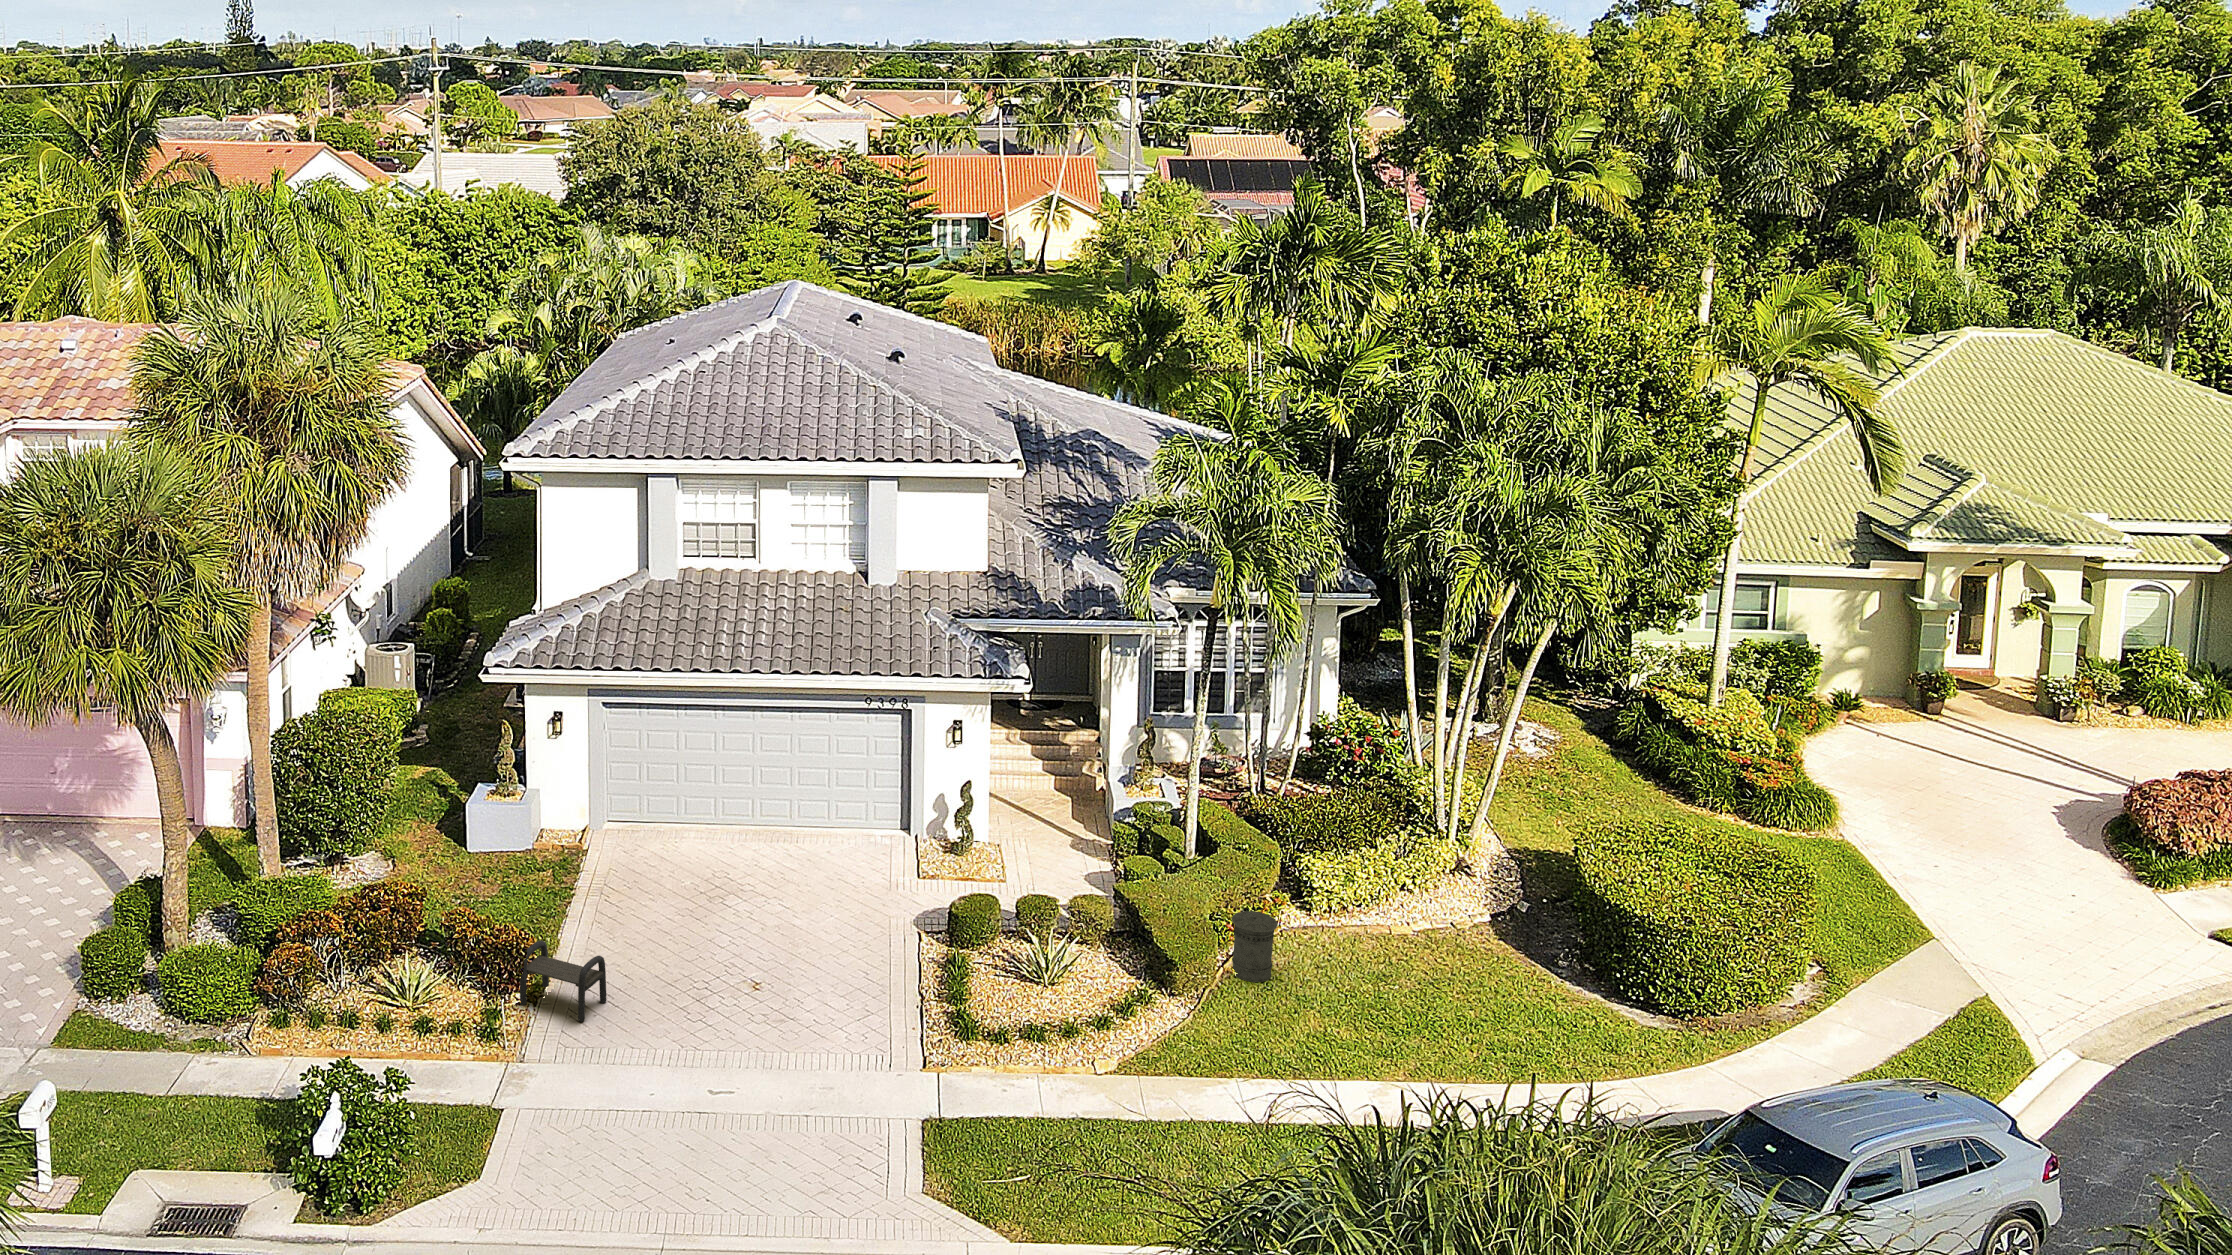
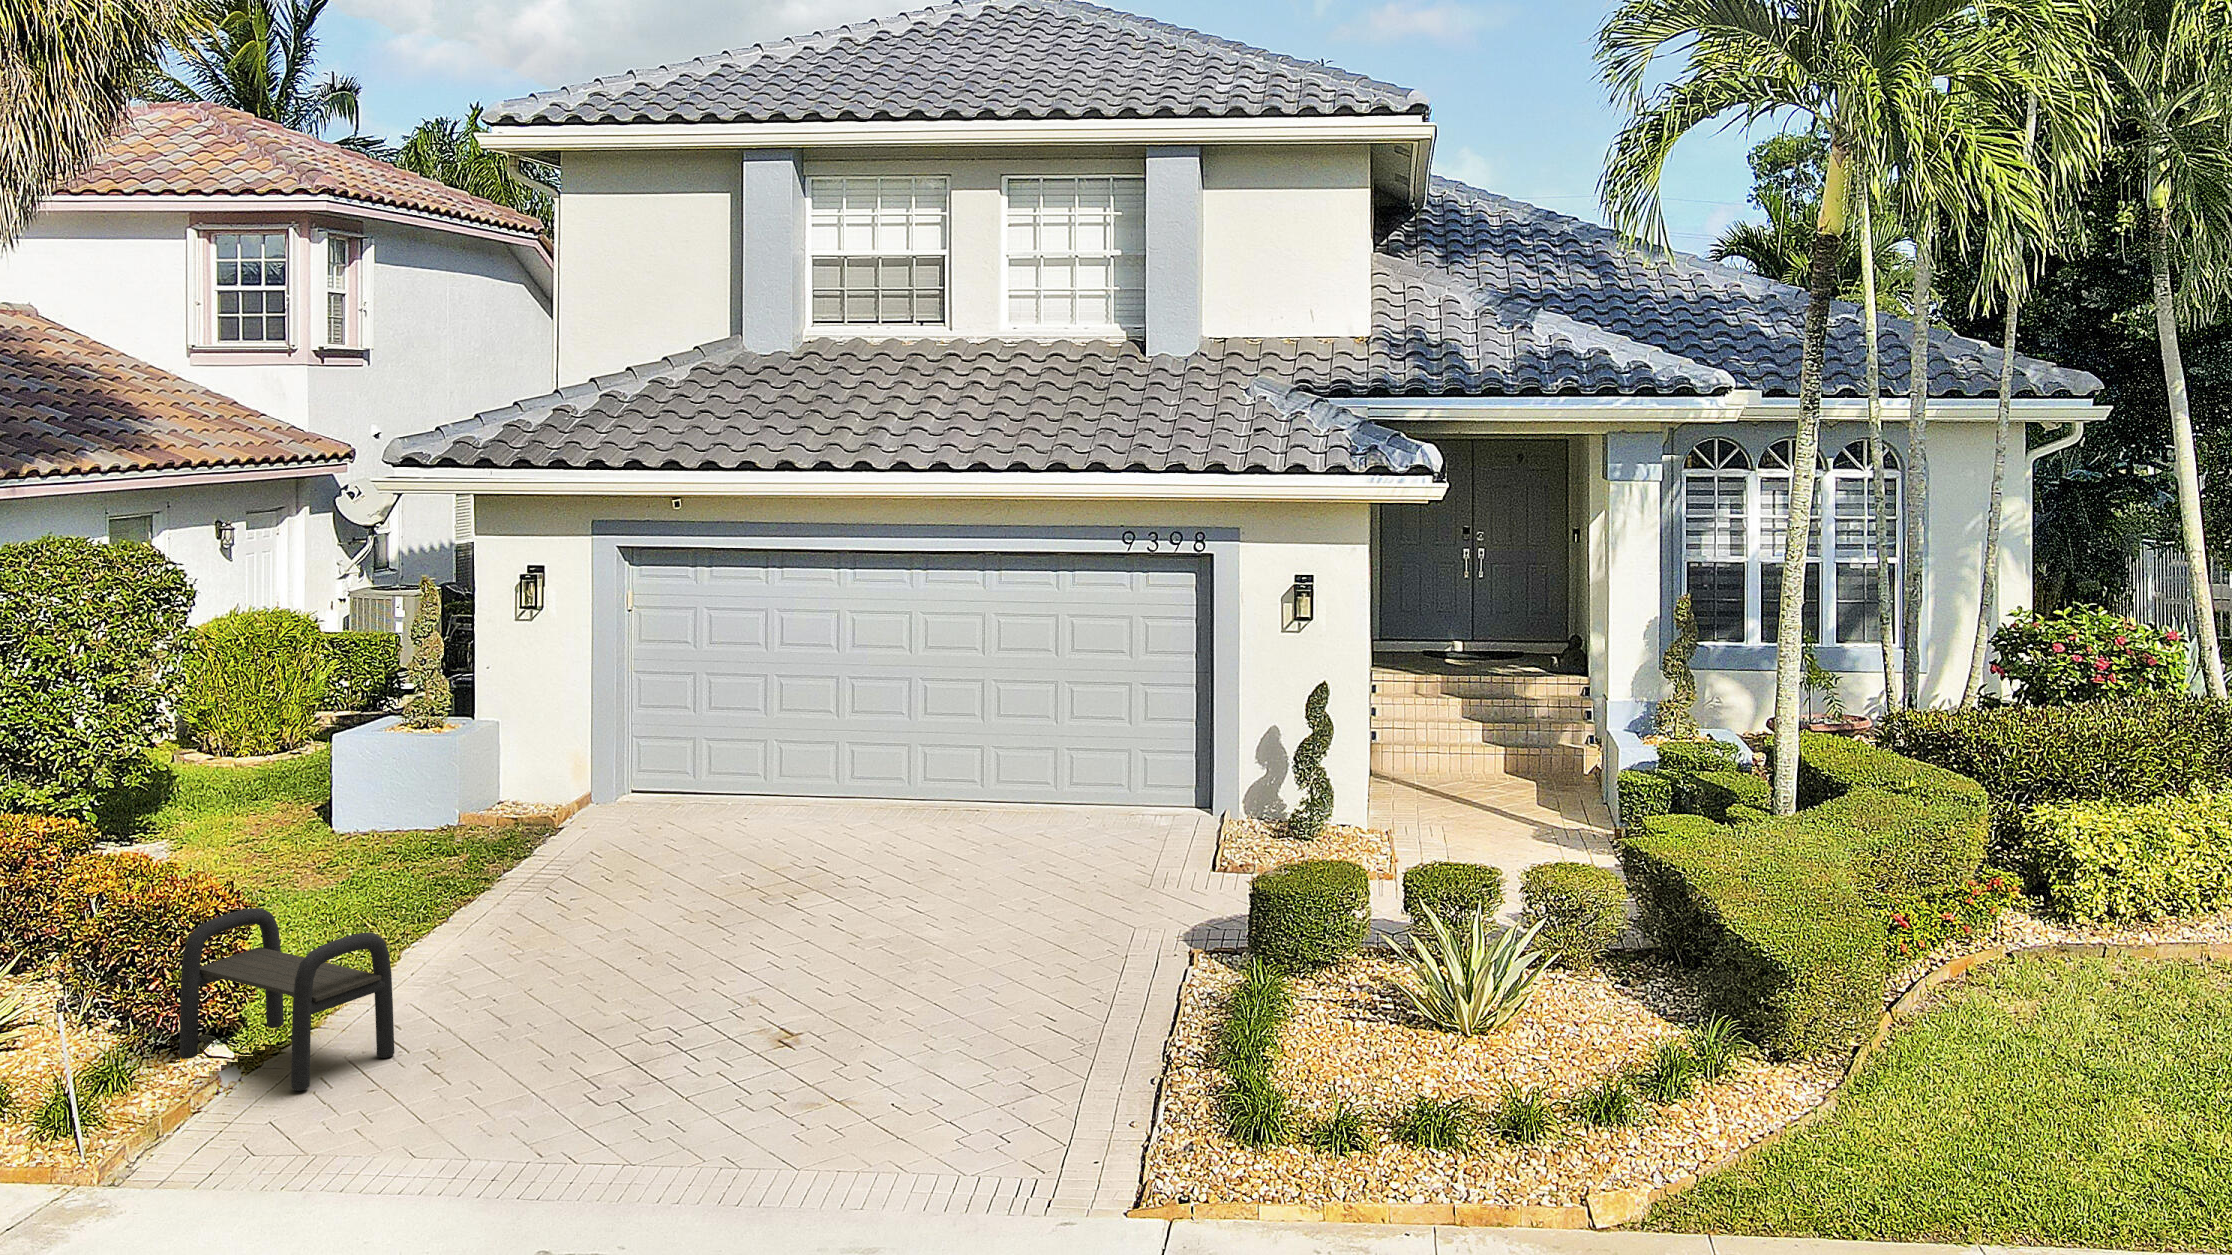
trash can: present [1232,911,1278,982] -> none [1907,885,2020,1045]

